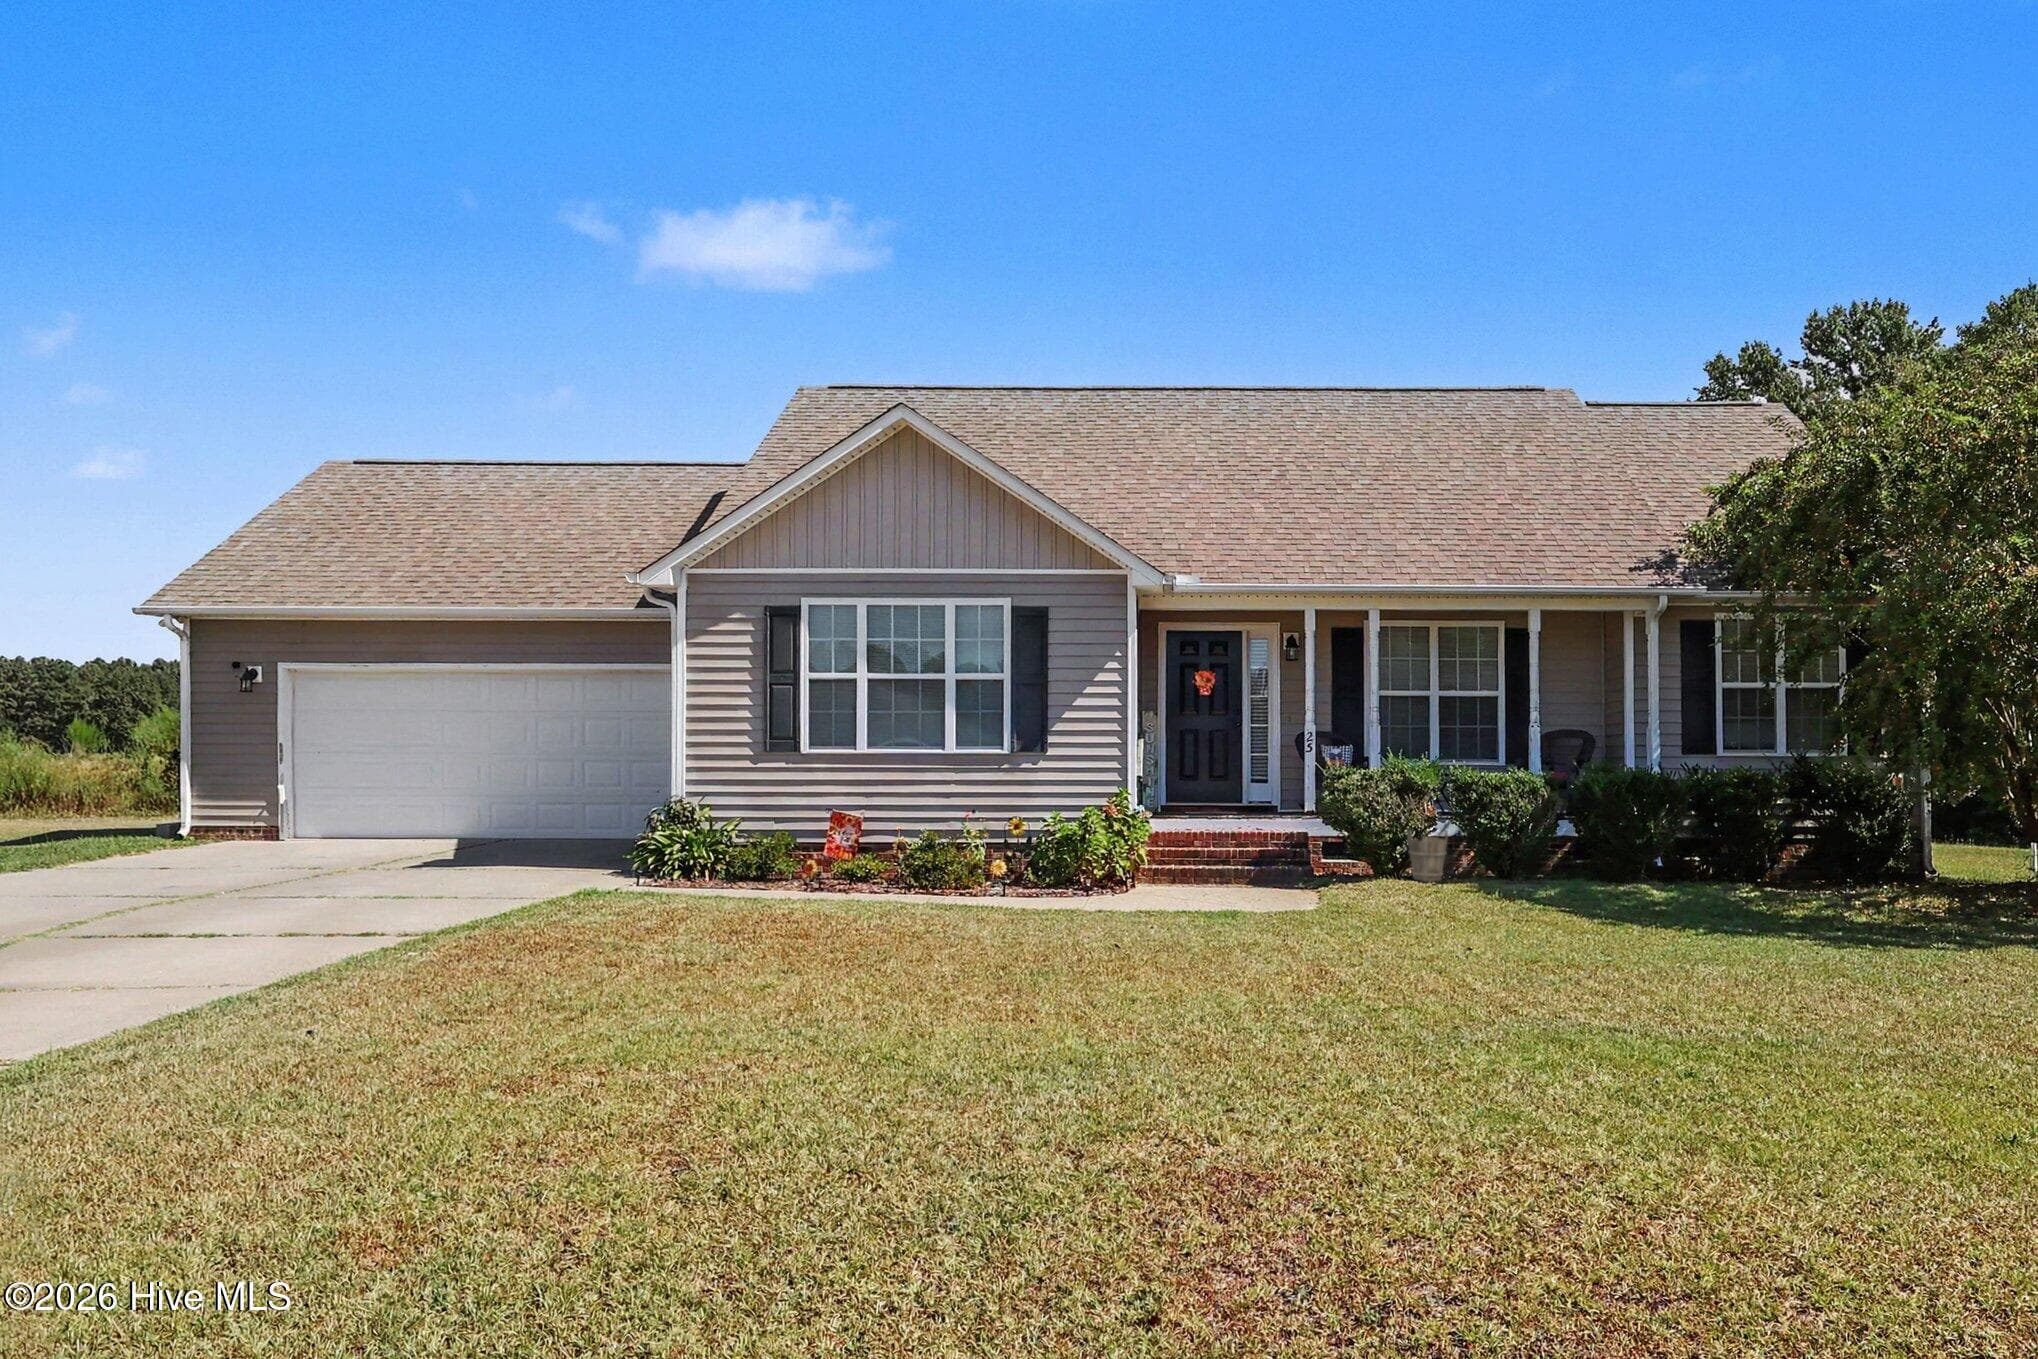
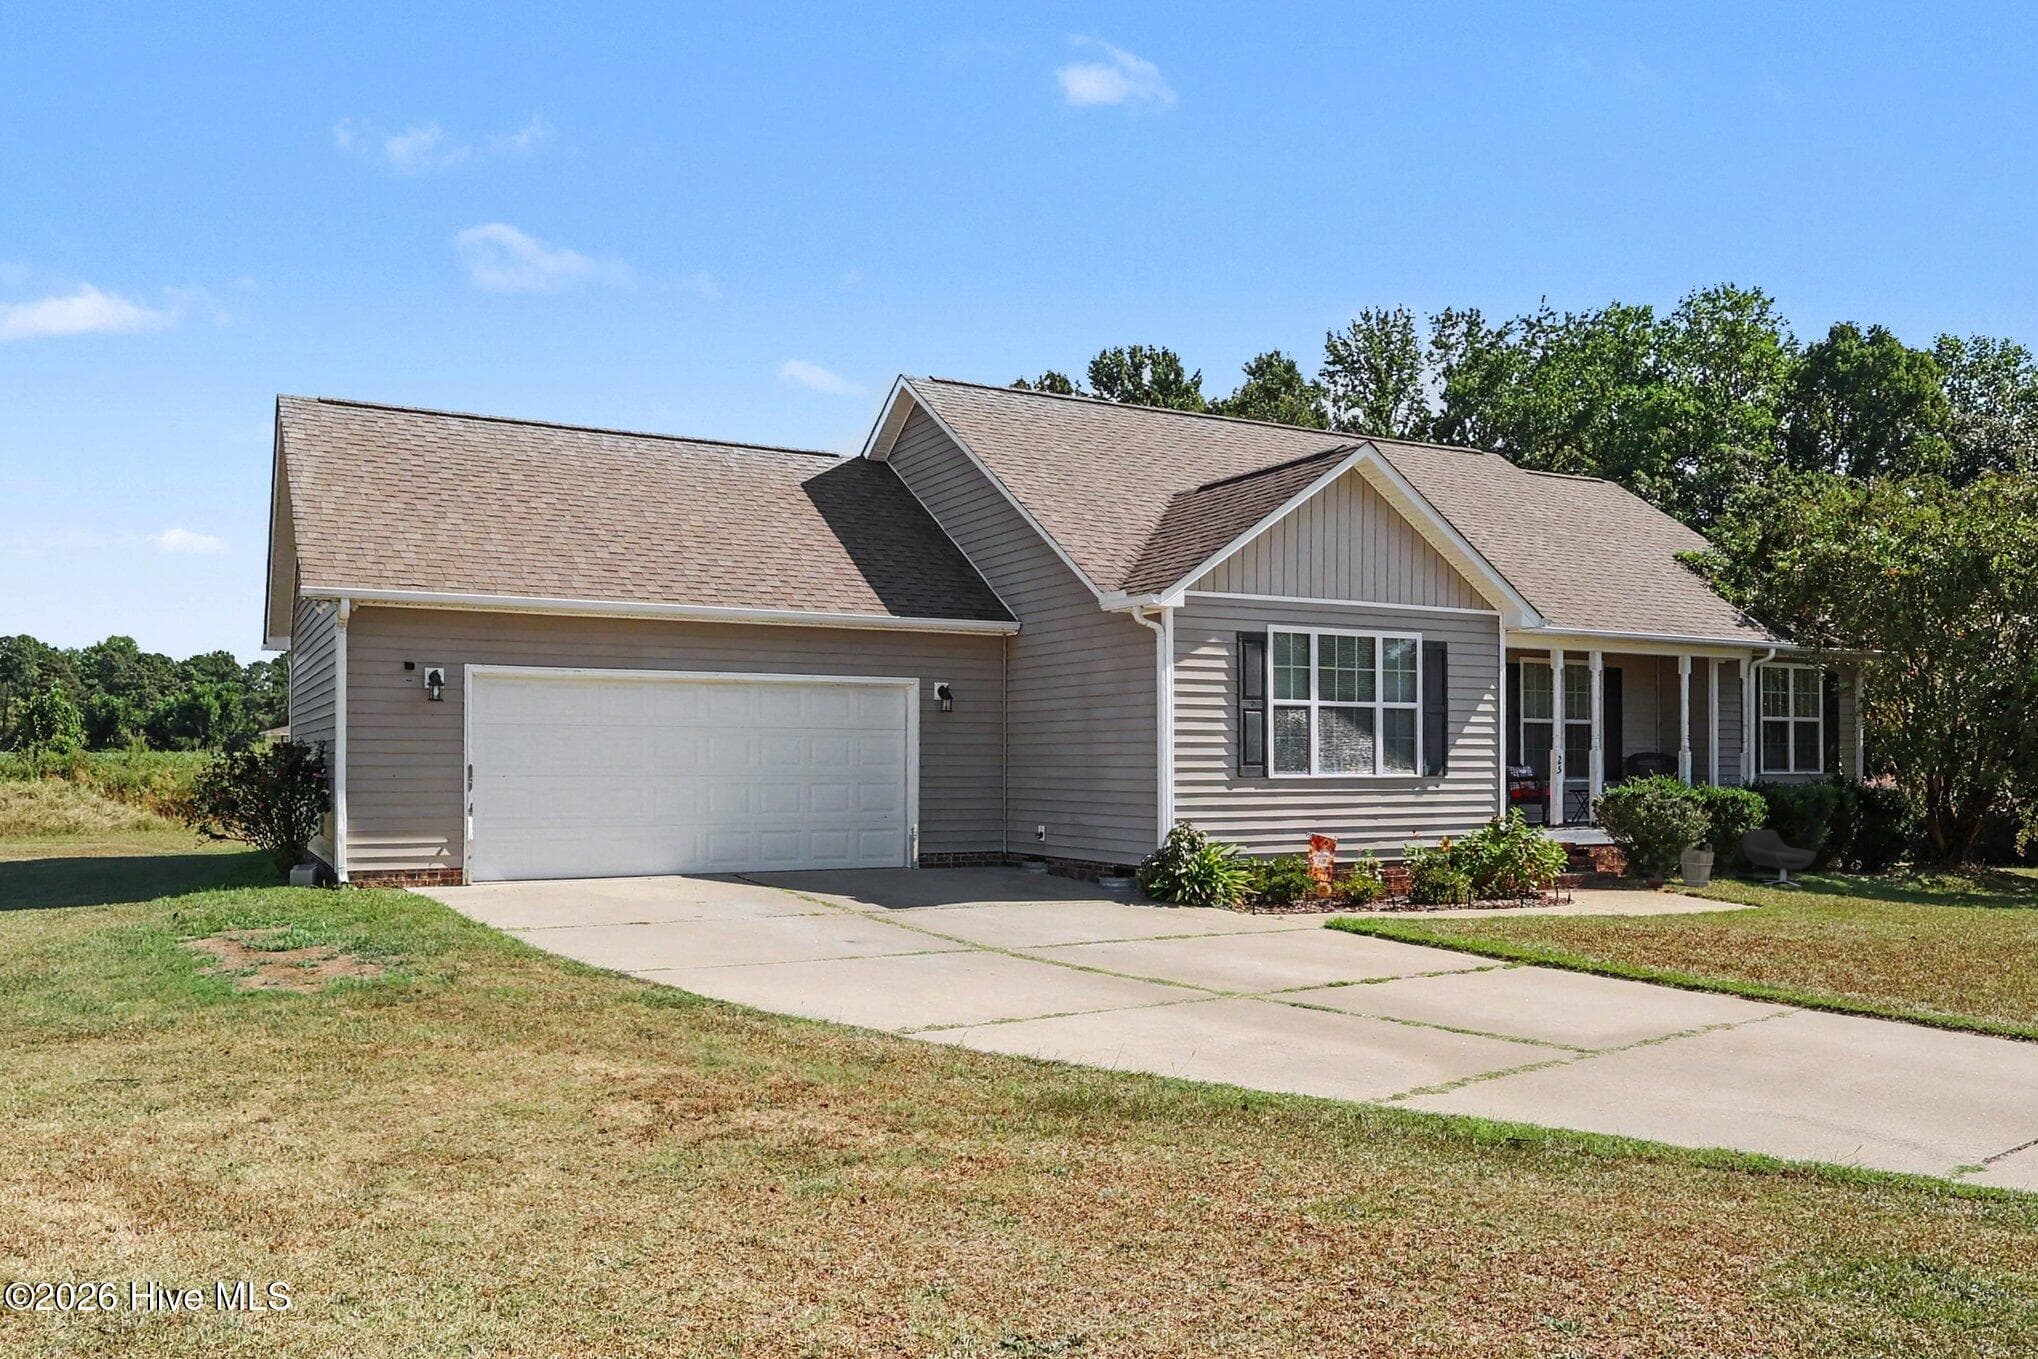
lounge chair: none [1540,815,1625,887] -> present [1743,830,1816,886]
potted plant: none [1345,834,1379,880] -> present [1645,856,1663,888]

